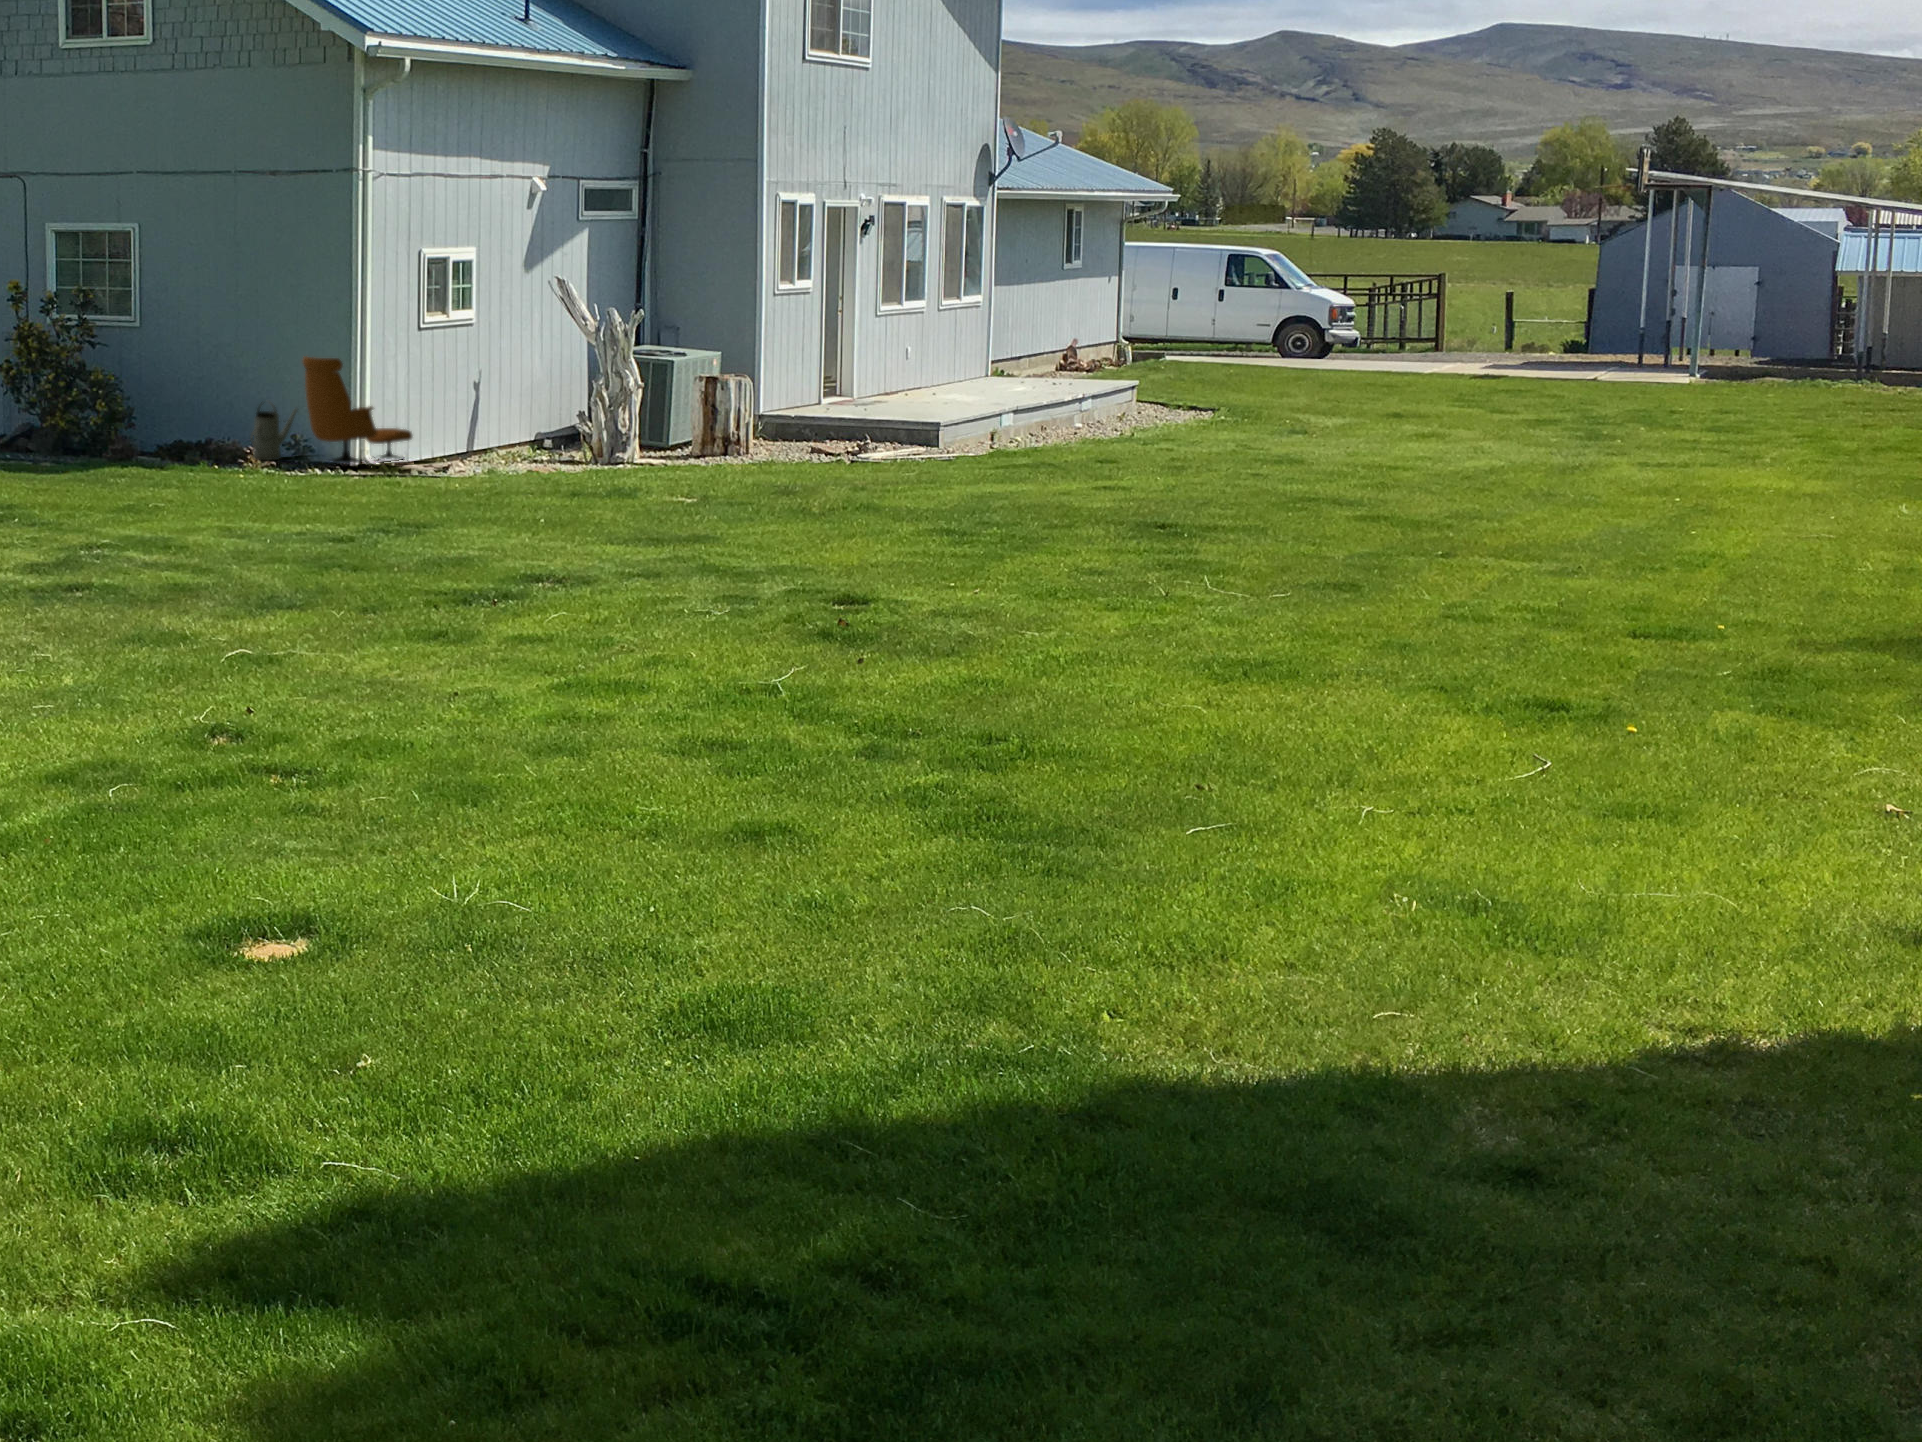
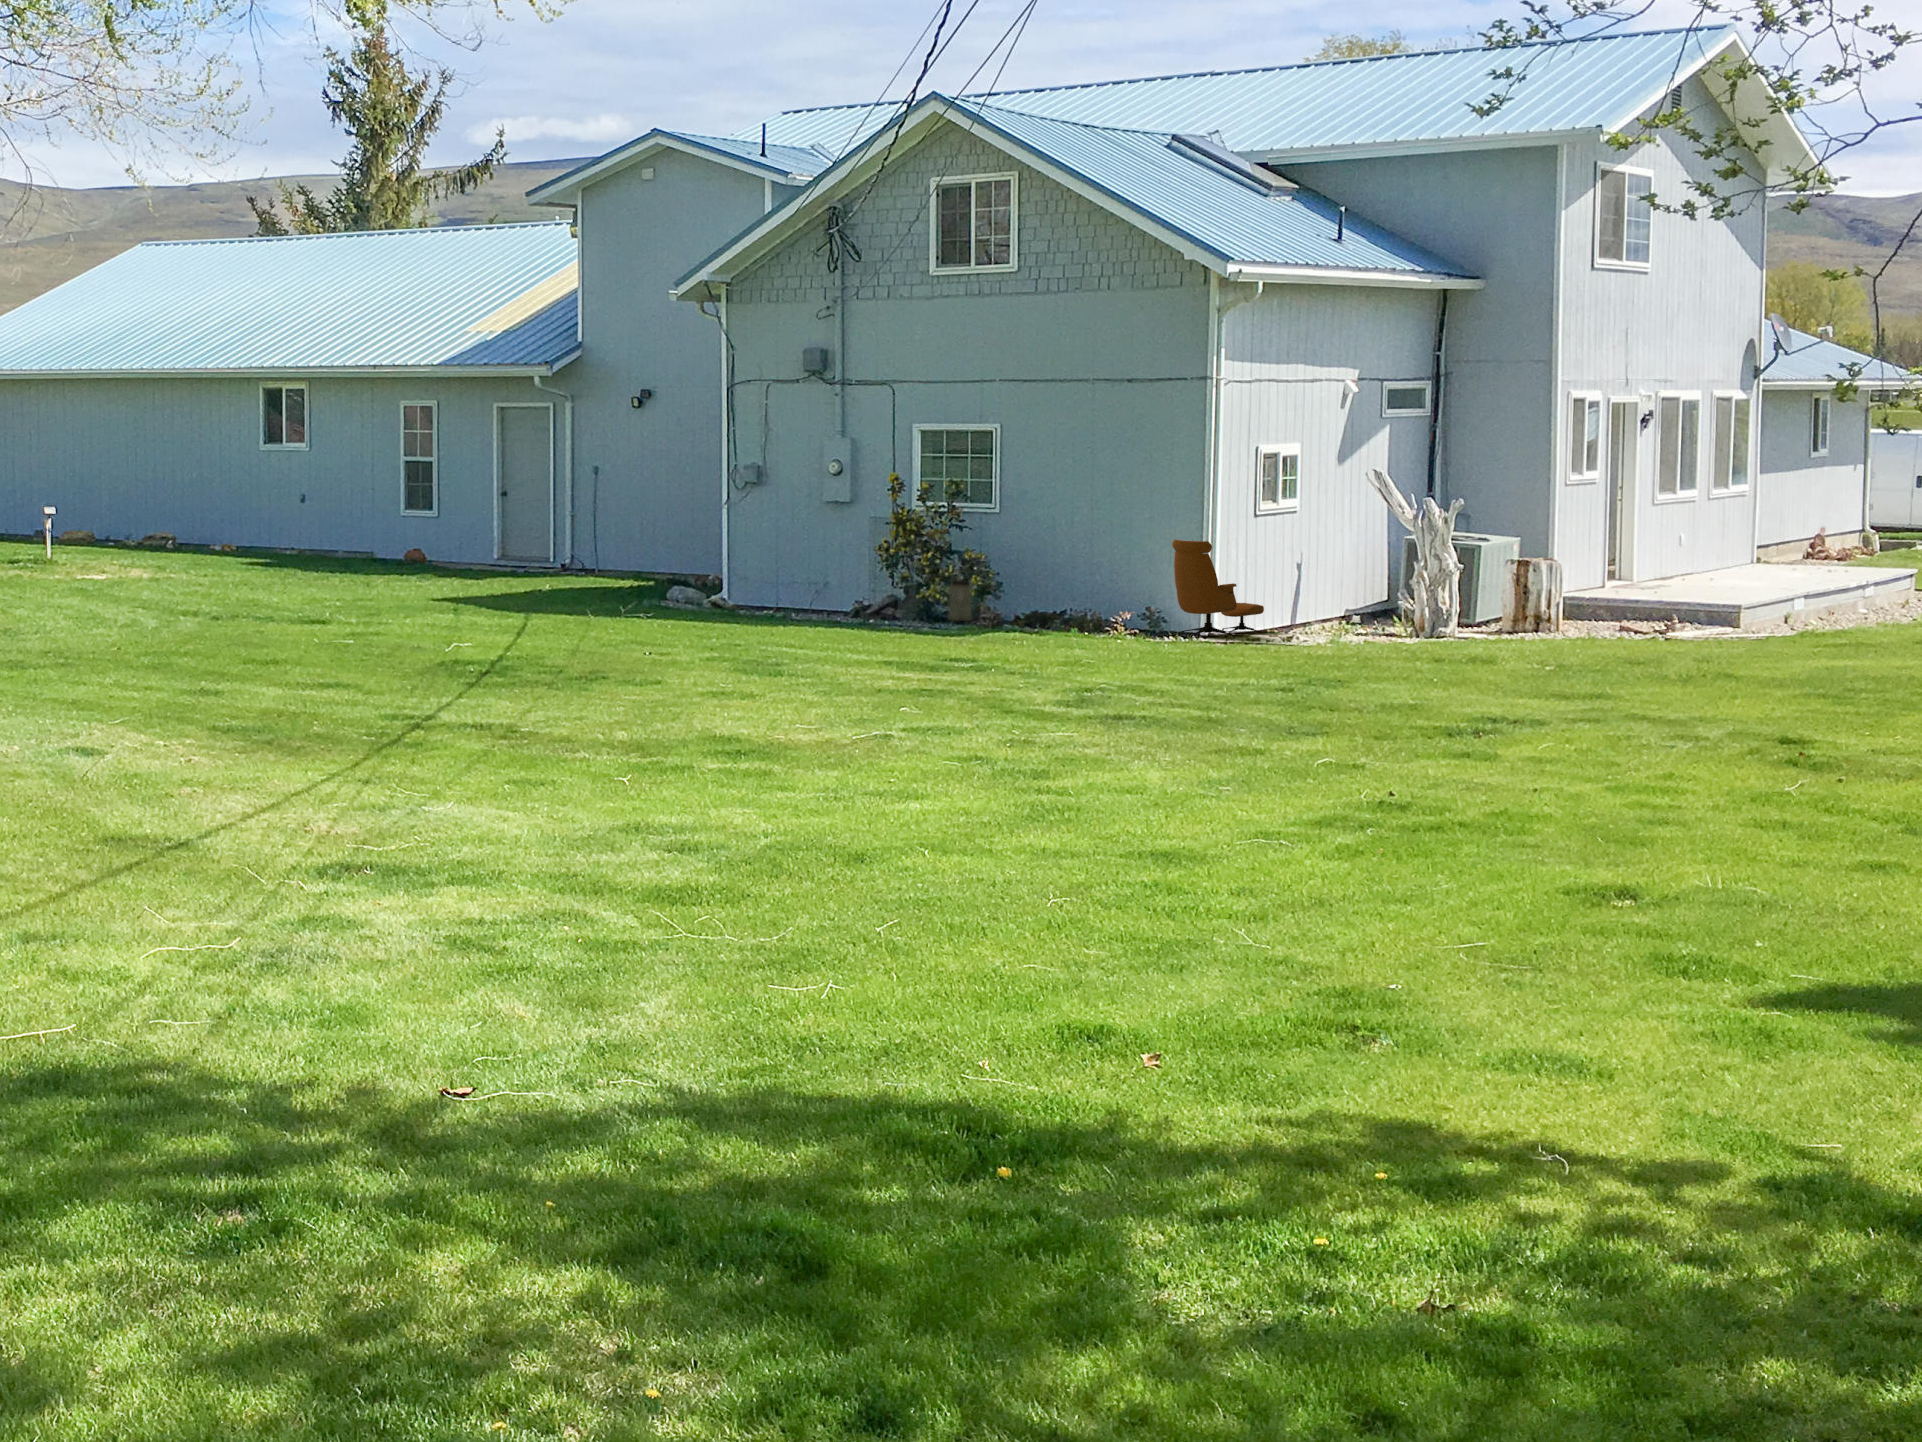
watering can: present [250,402,297,460] -> present [948,577,972,621]

